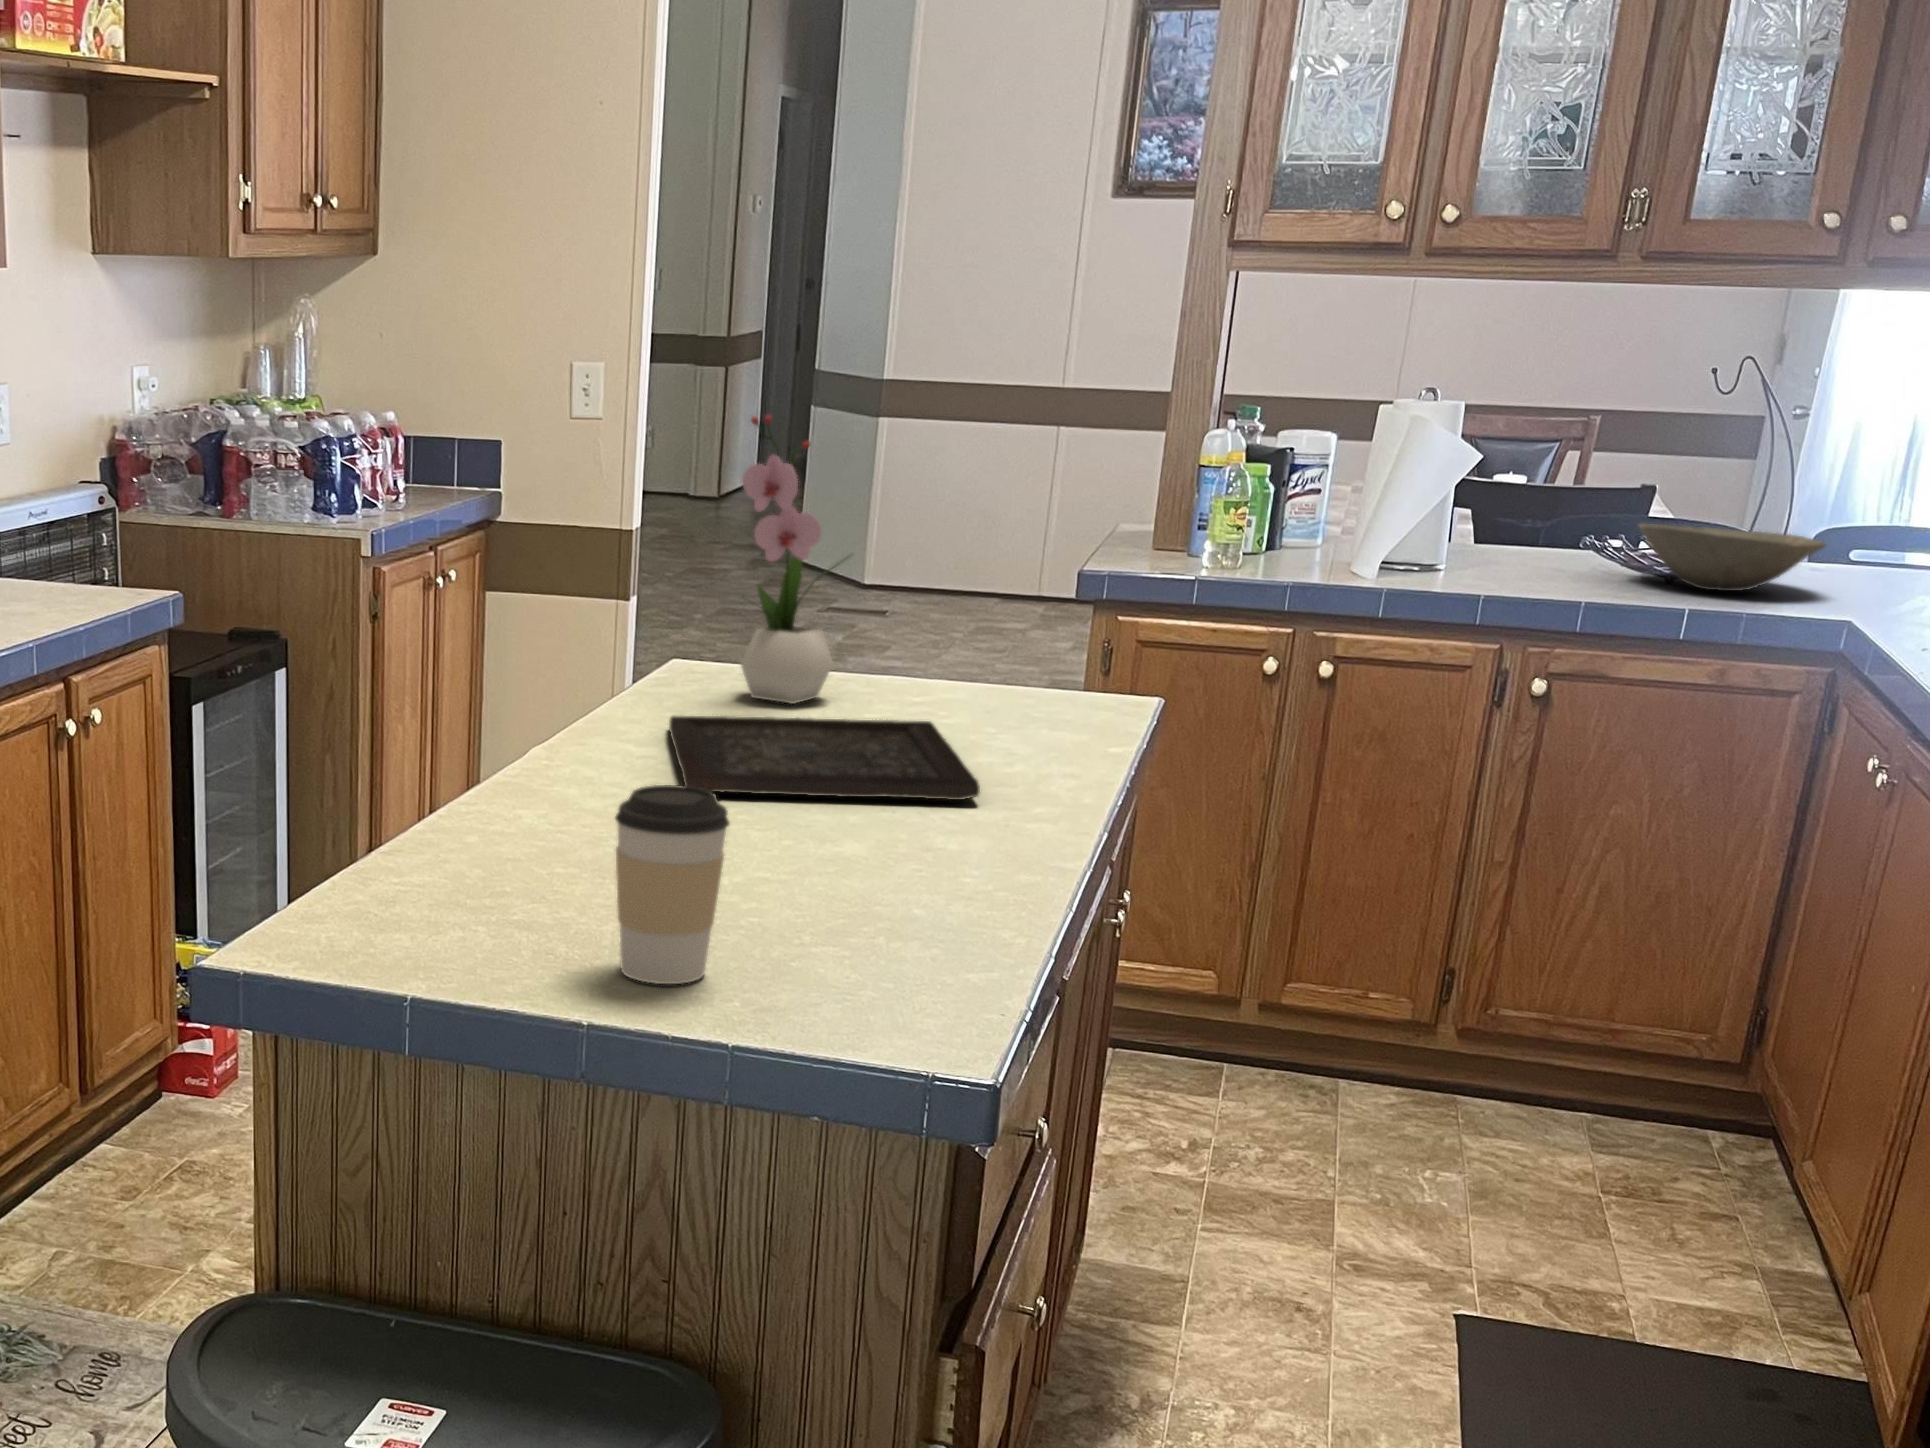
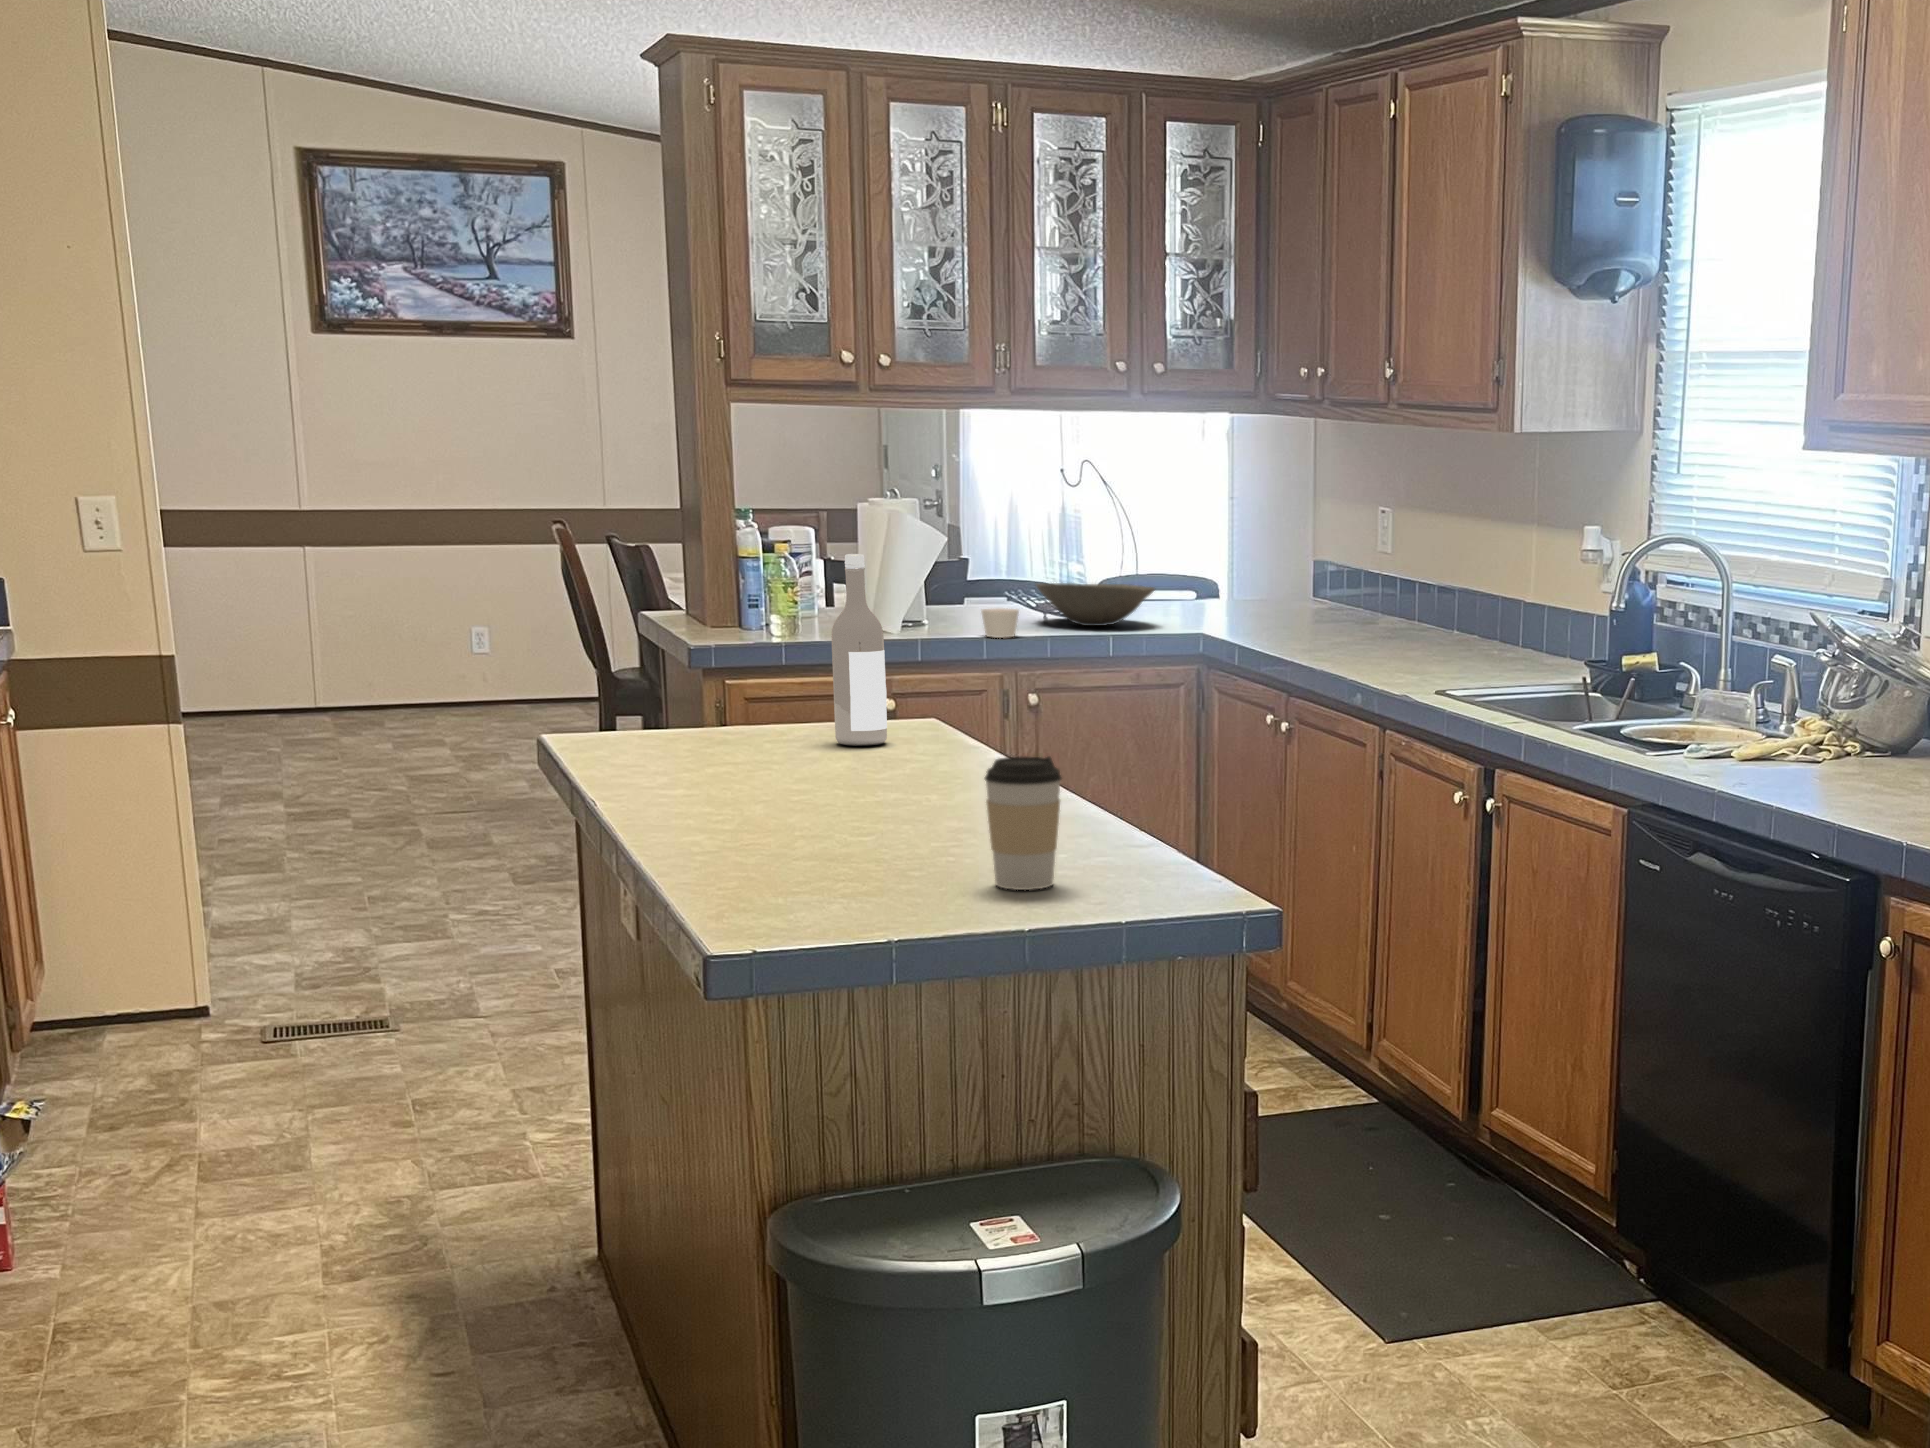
flower arrangement: present [741,415,836,704] -> none [664,523,747,749]
wine bottle: none [936,468,1017,724] -> present [832,554,887,746]
candle: none [1517,553,1574,594] -> present [981,608,1019,638]
tray: present [669,716,980,800] -> none [679,744,986,802]

